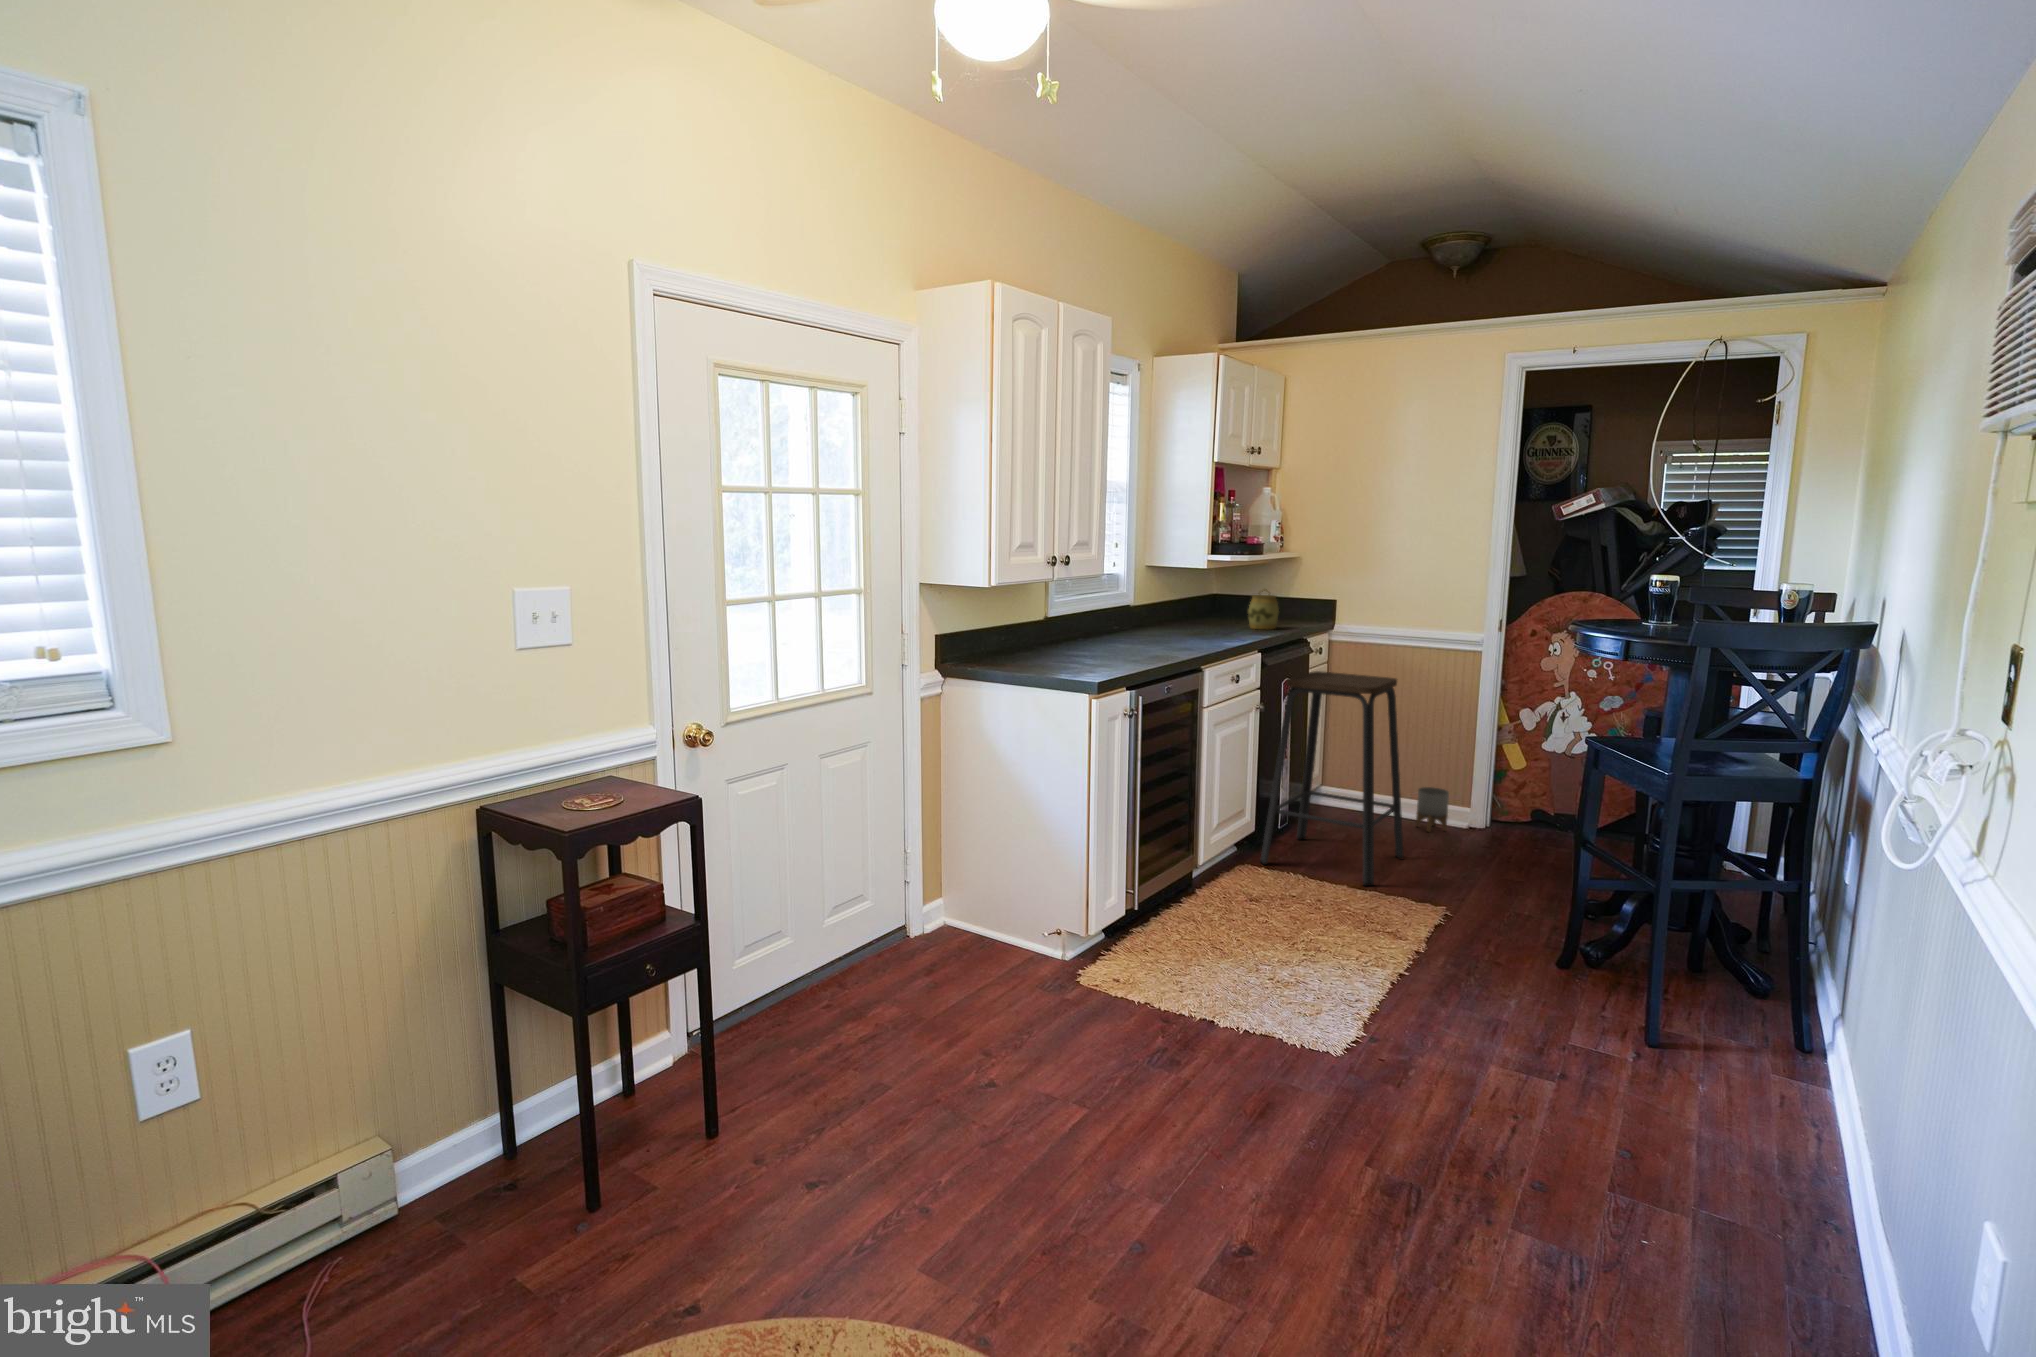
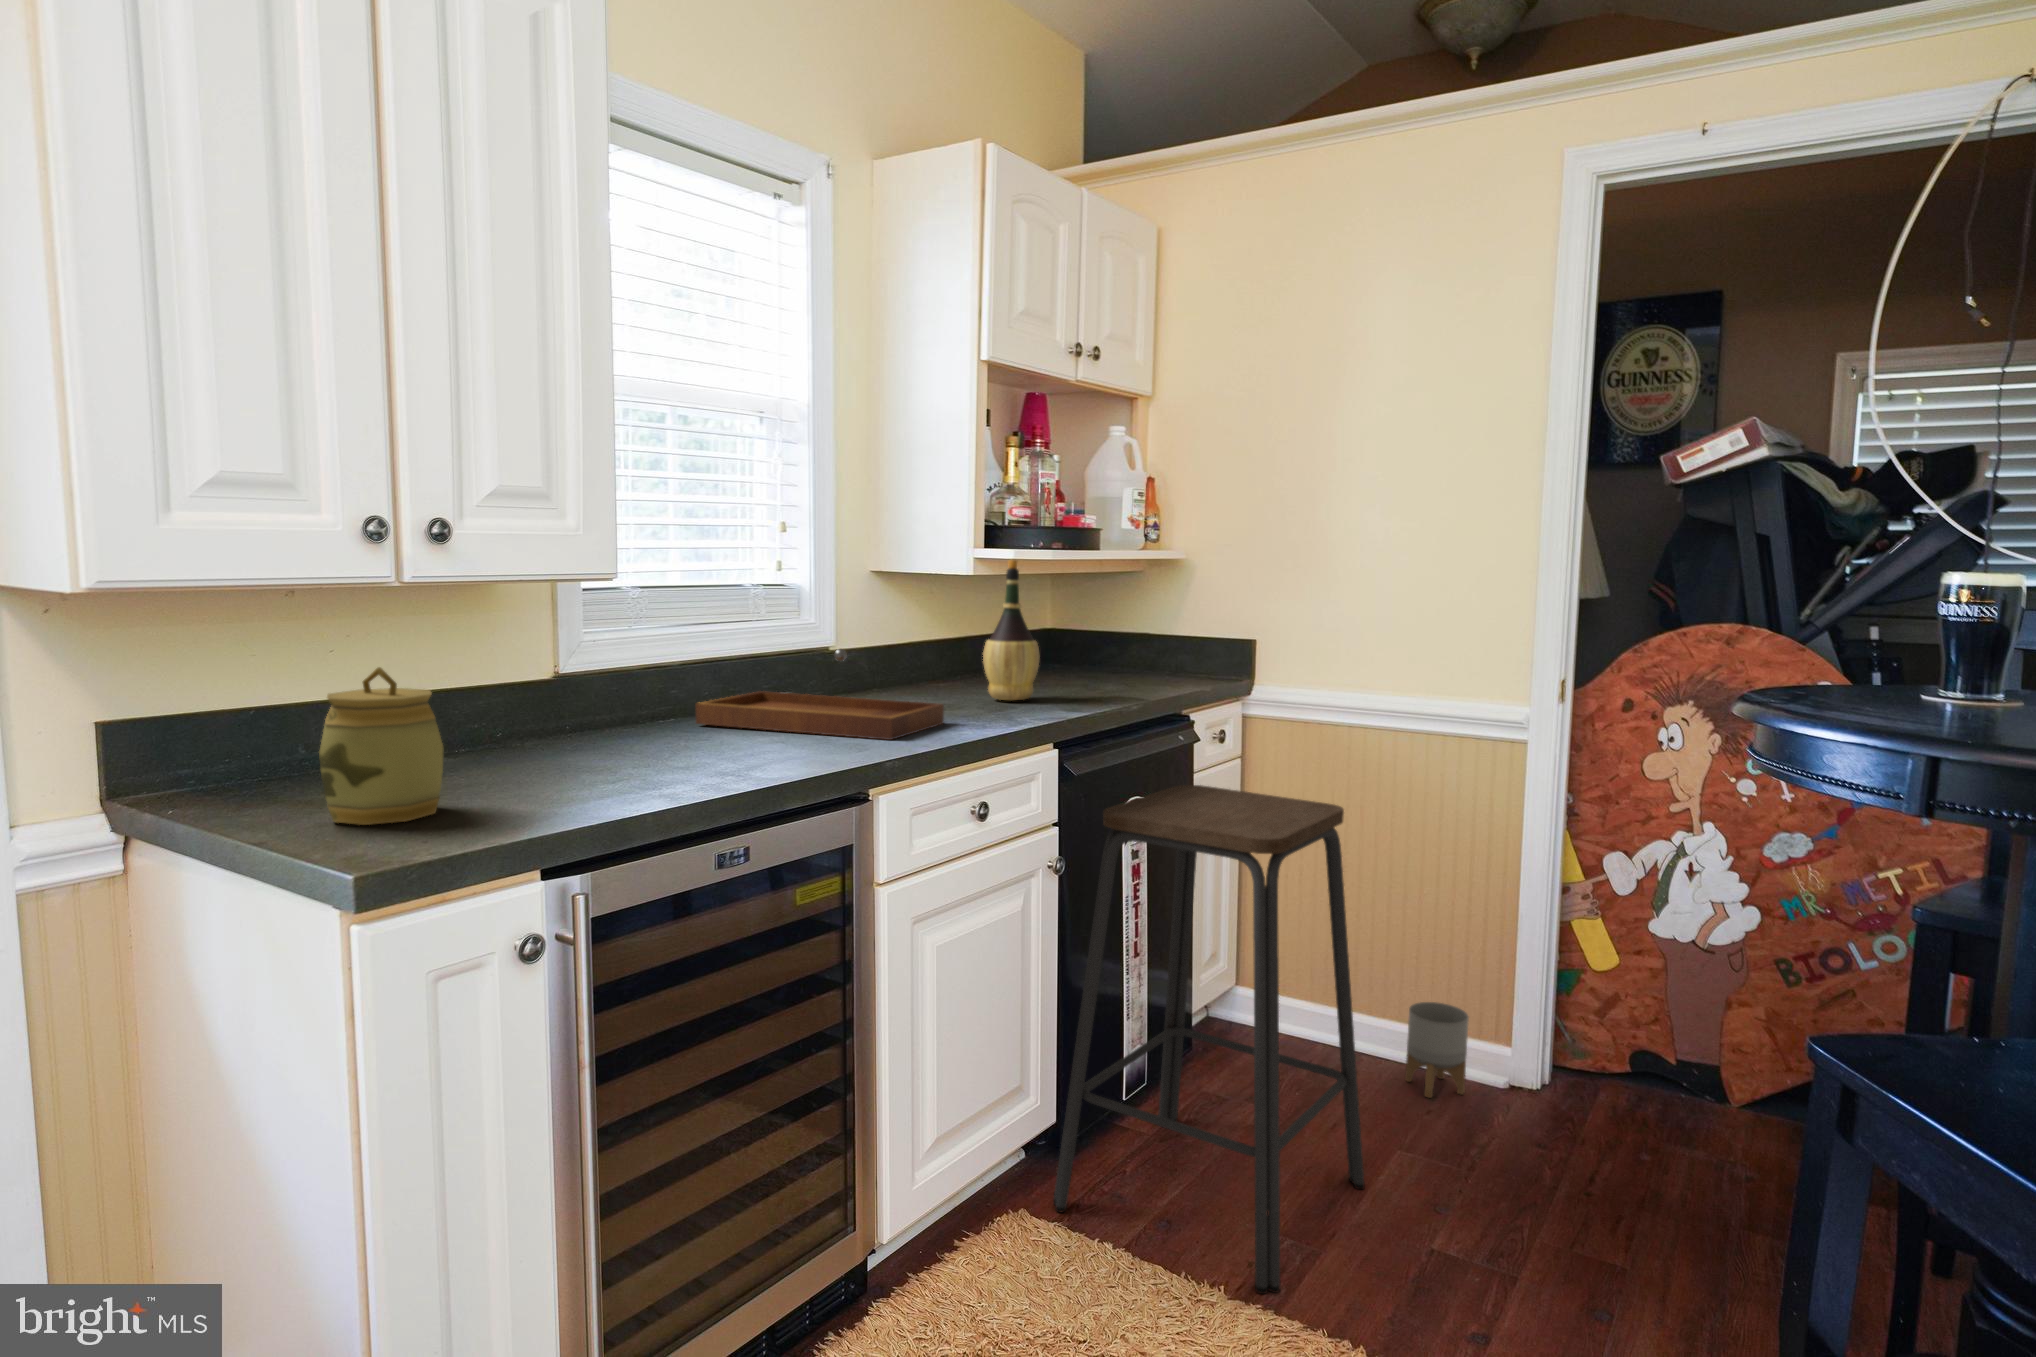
wine bottle: none [1211,562,1240,632] -> present [983,560,1039,700]
jar: present [1248,589,1279,629] -> present [319,667,443,825]
tray: none [1100,606,1211,645] -> present [696,649,944,740]

